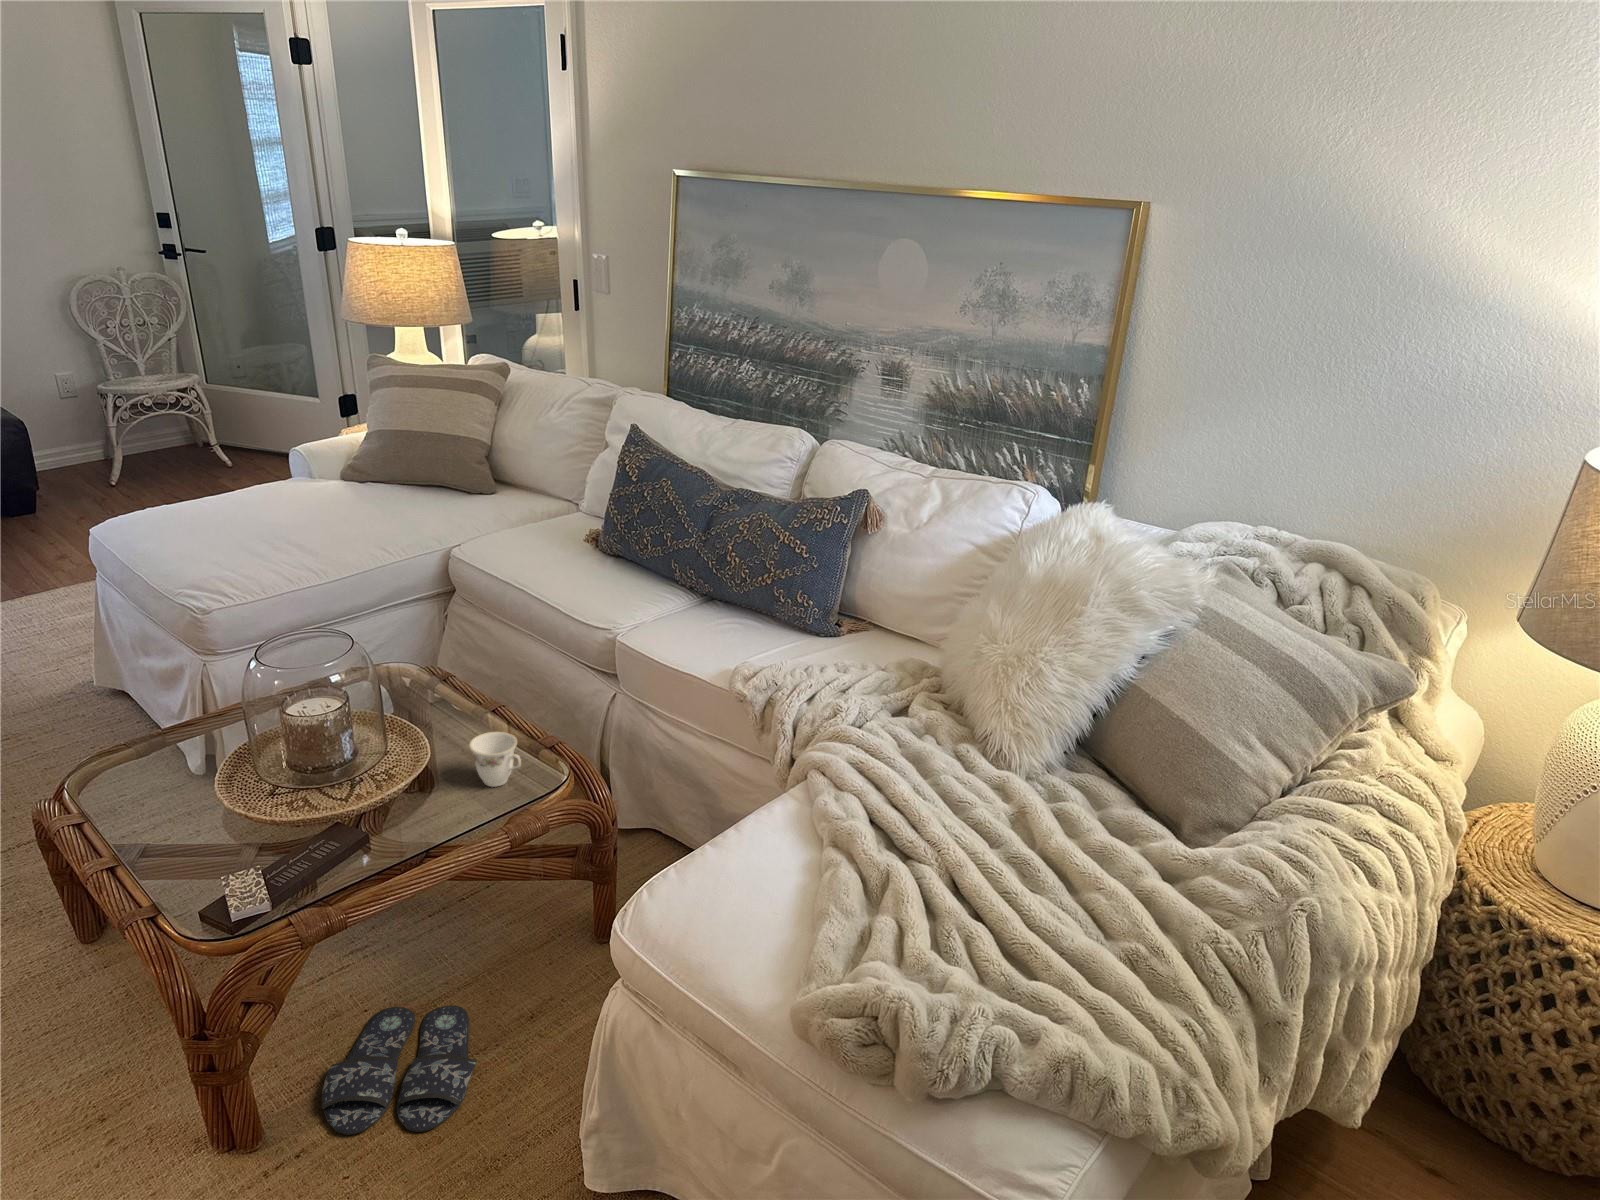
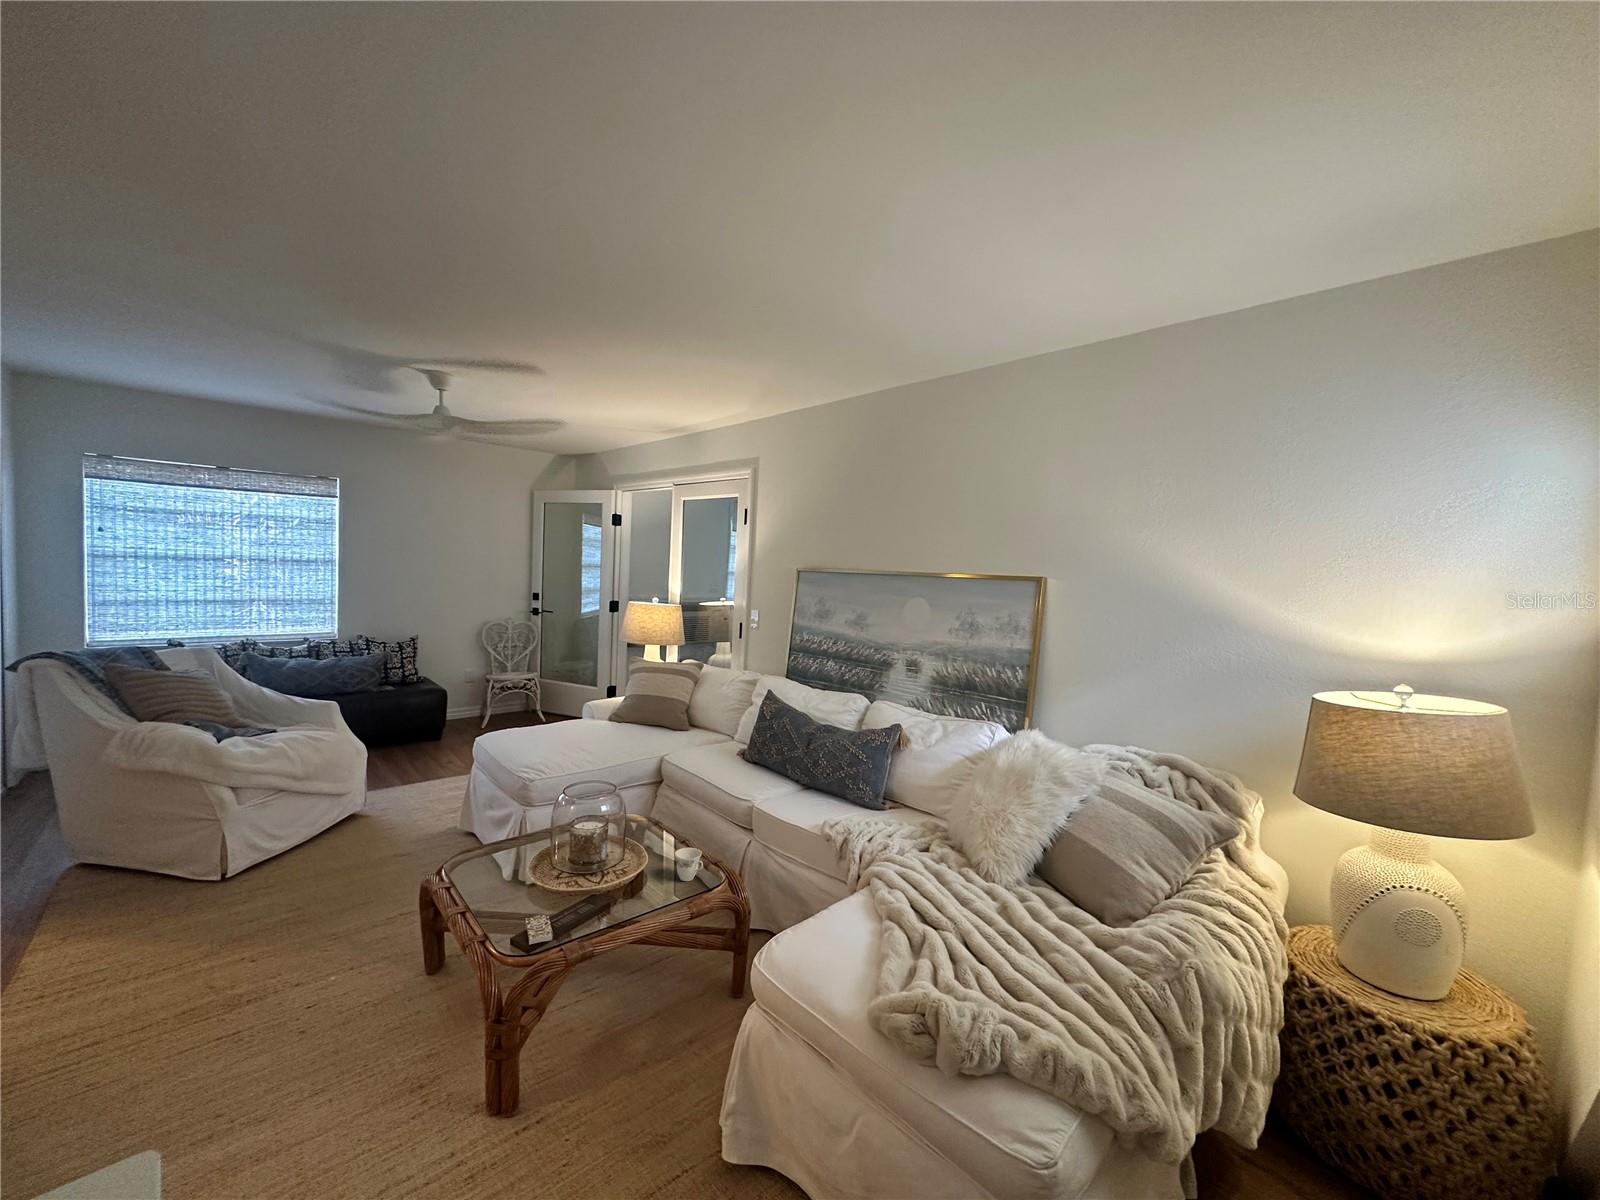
slippers: present [322,1005,476,1135] -> none [561,1031,658,1115]

